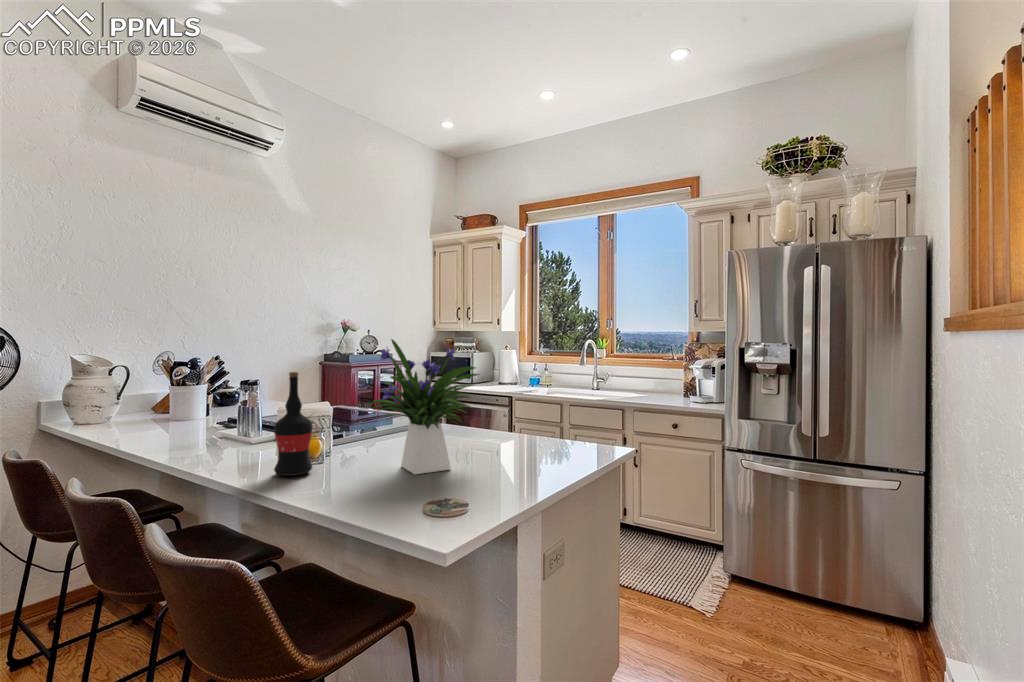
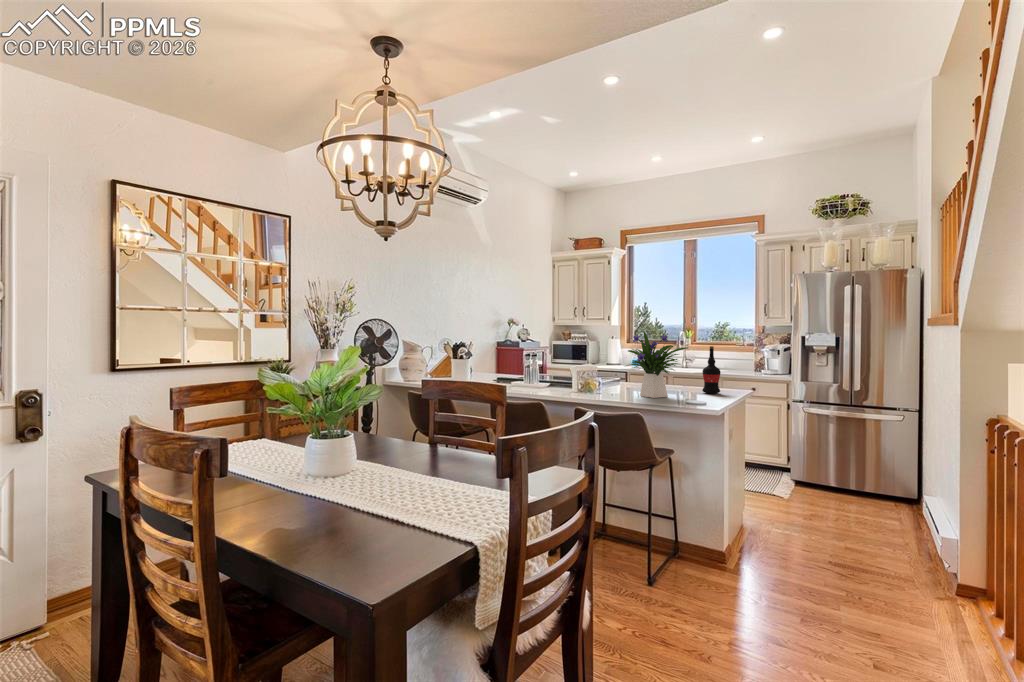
wine bottle: present [274,372,313,476] -> present [702,346,721,393]

